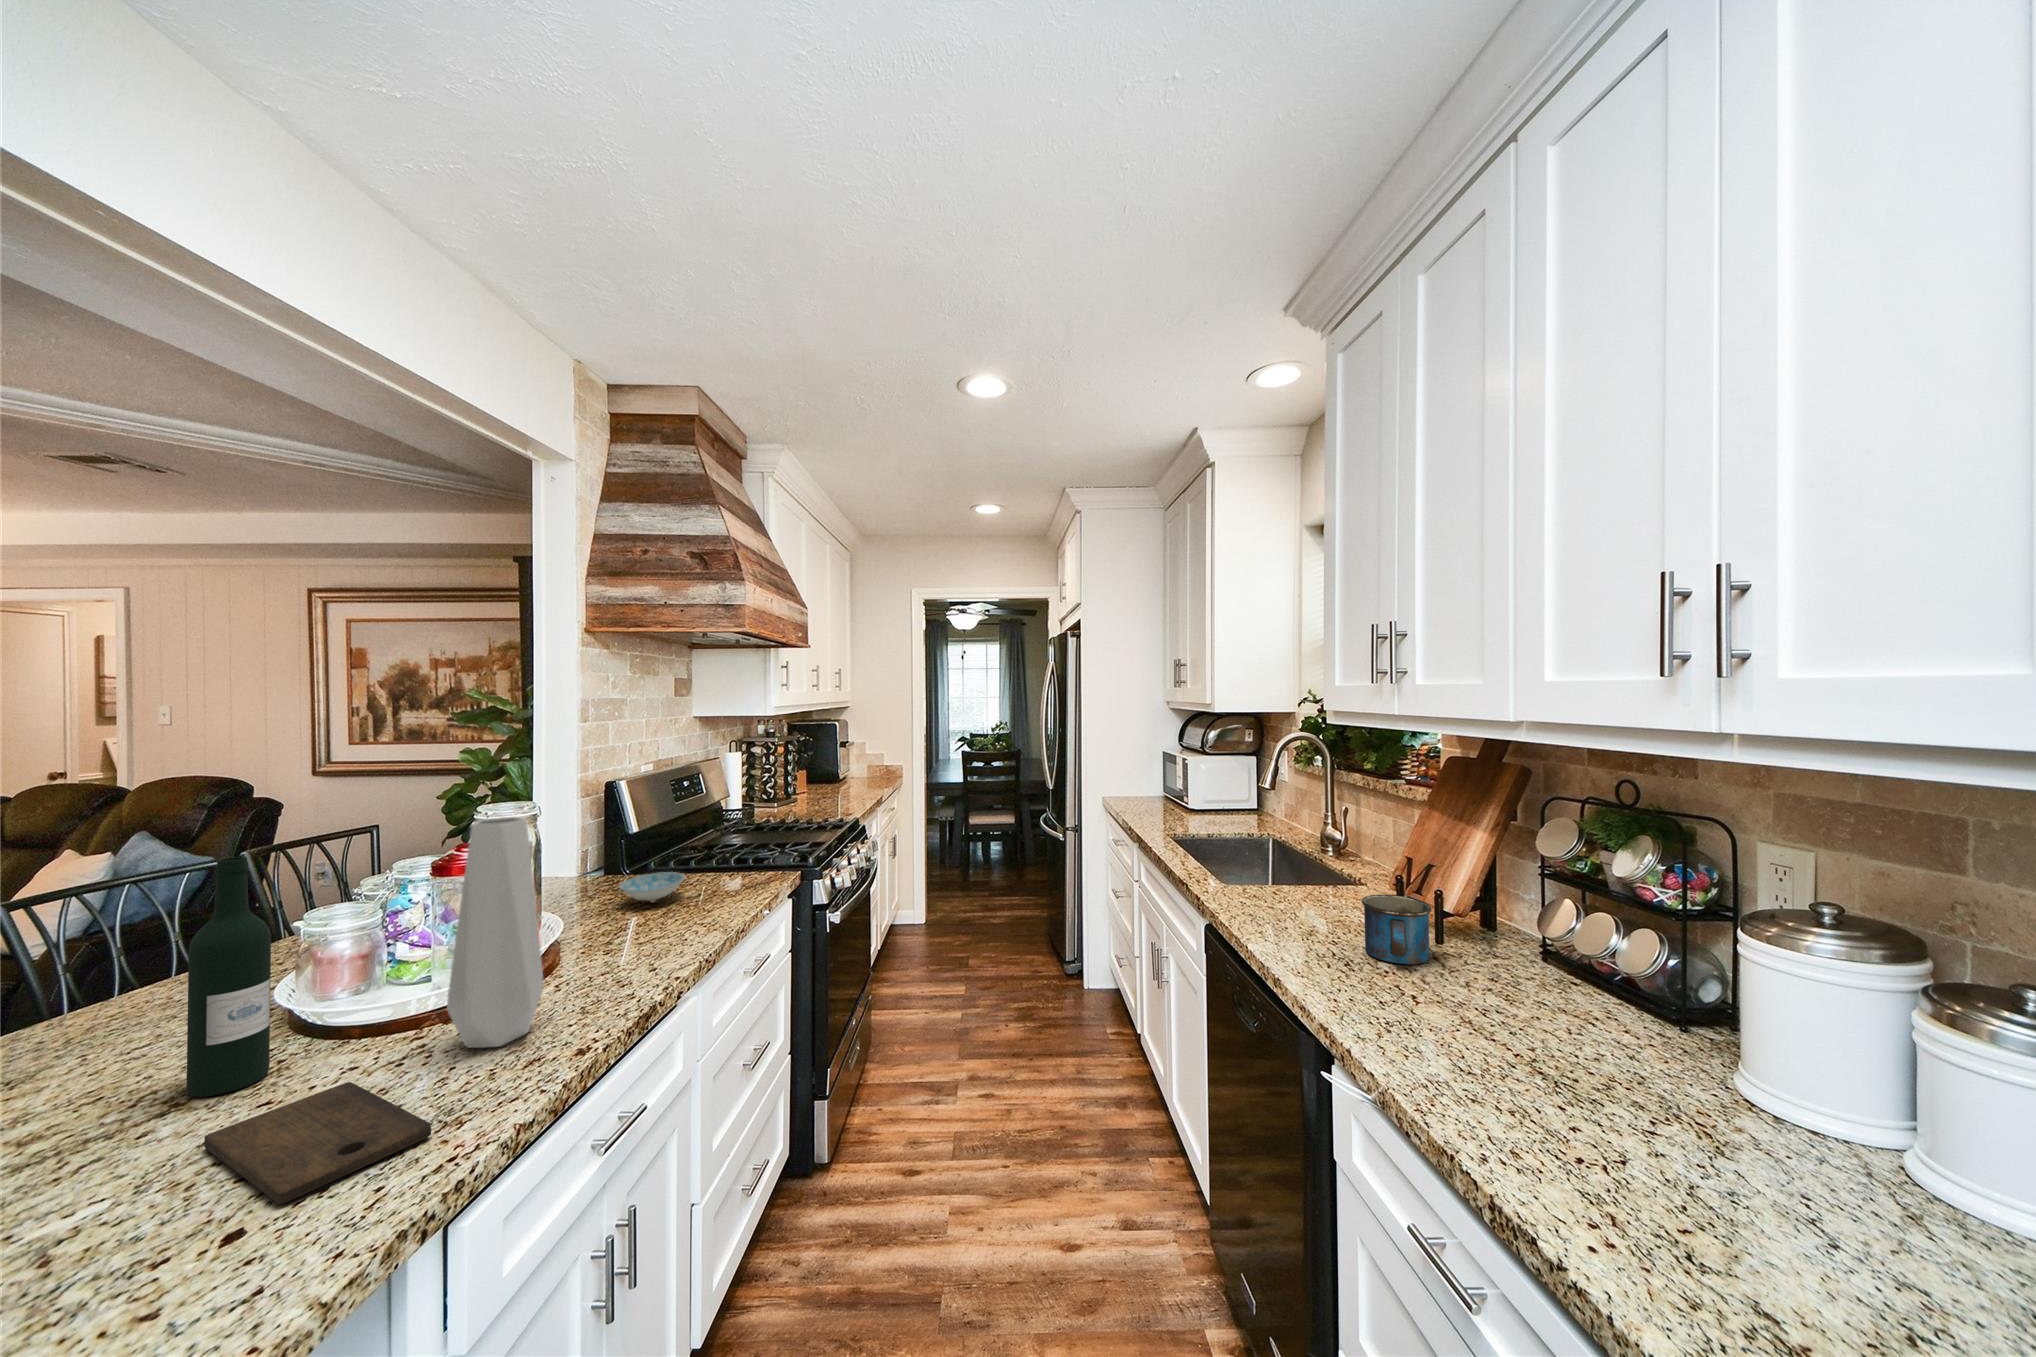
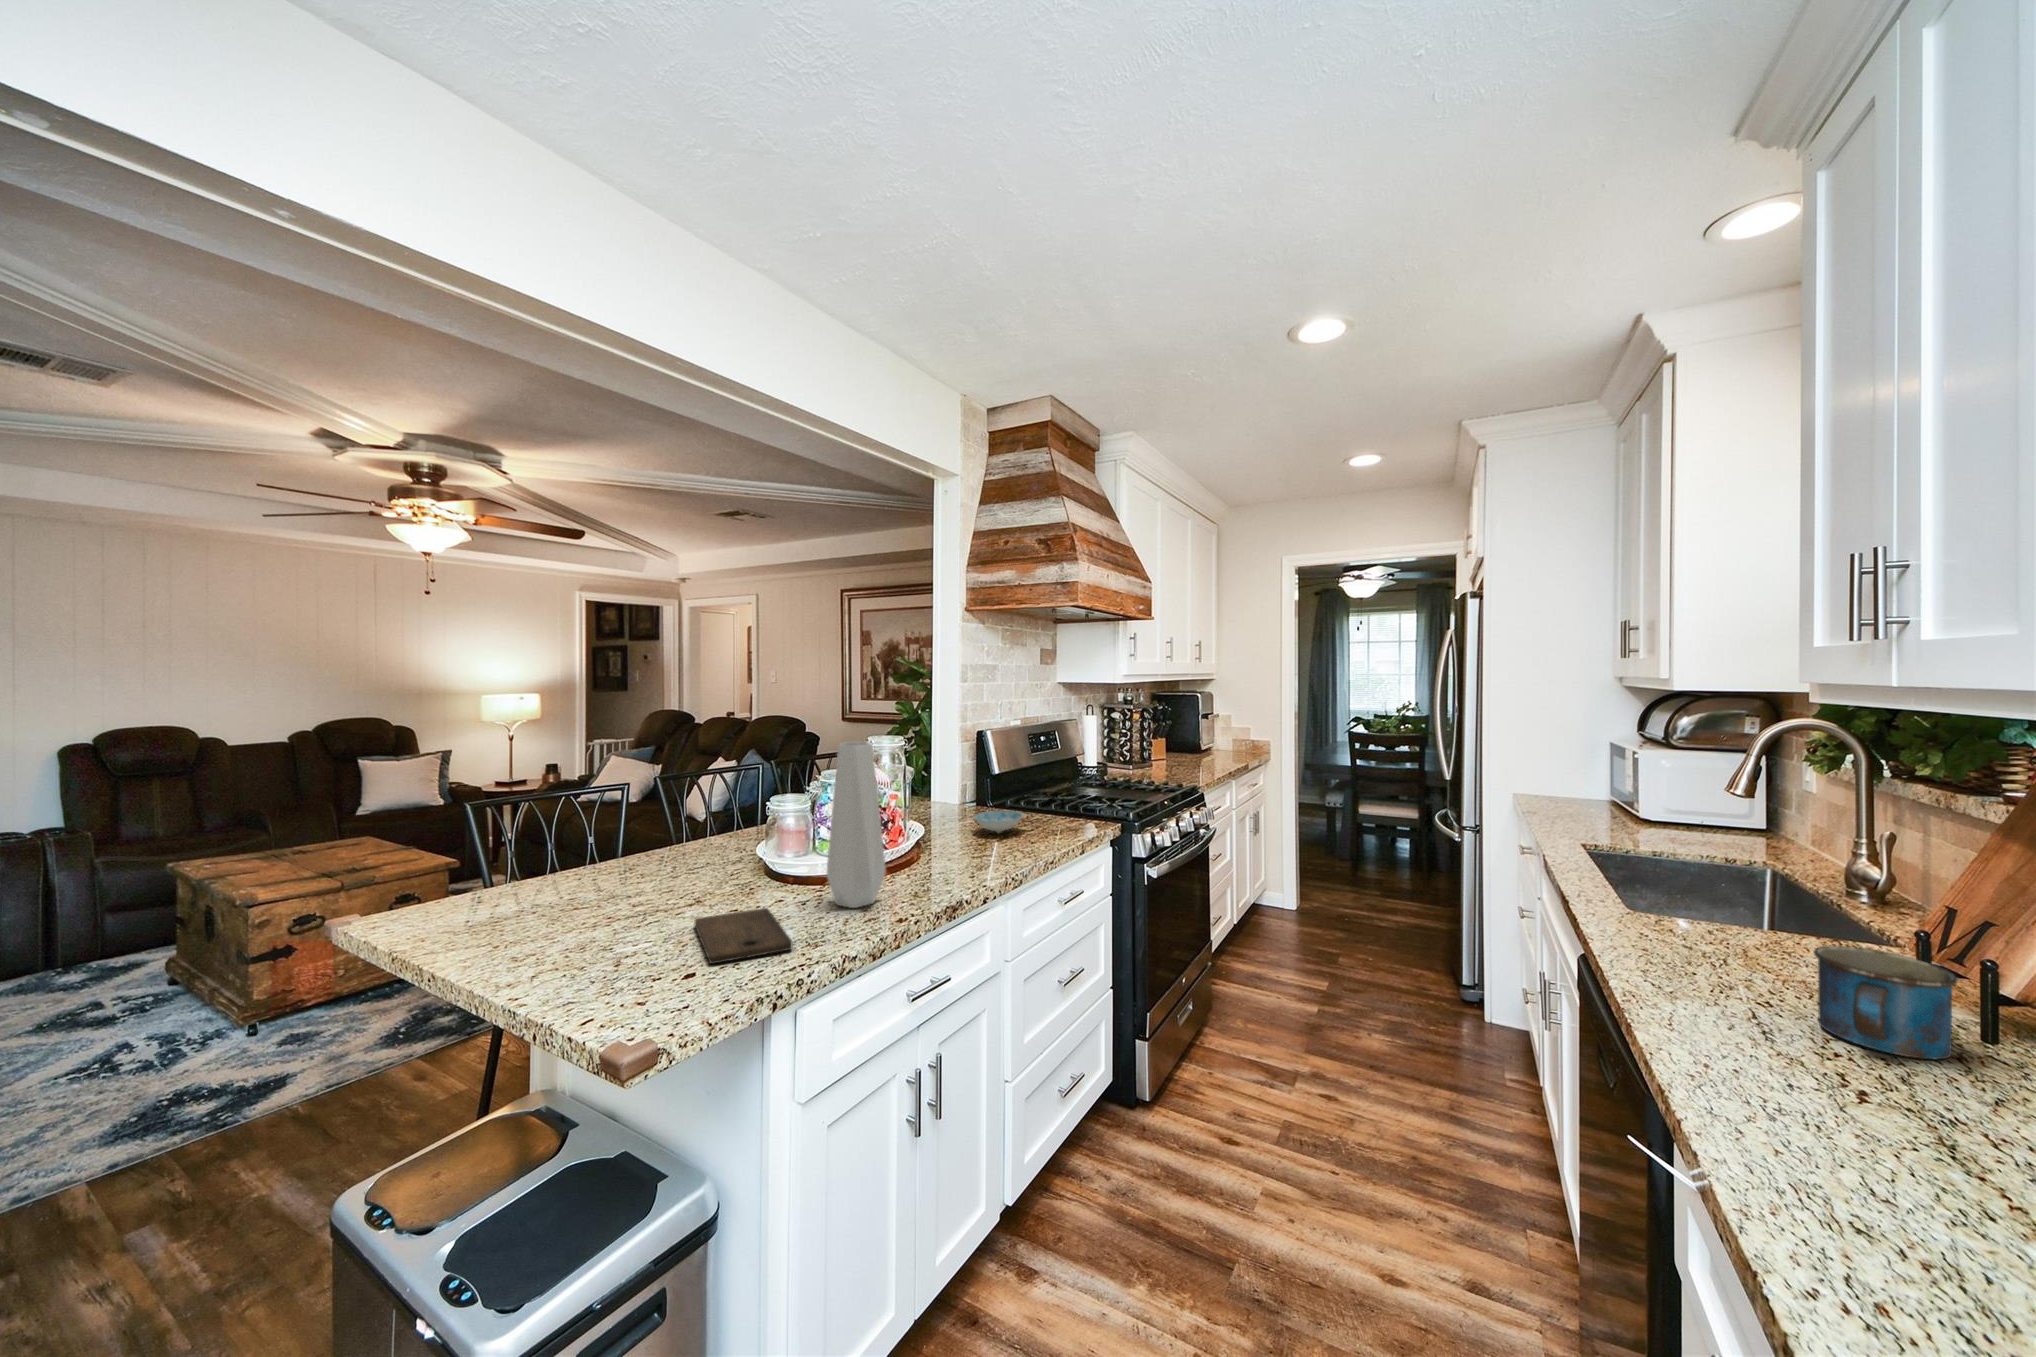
wine bottle: present [186,857,271,1097] -> none [700,754,739,901]

